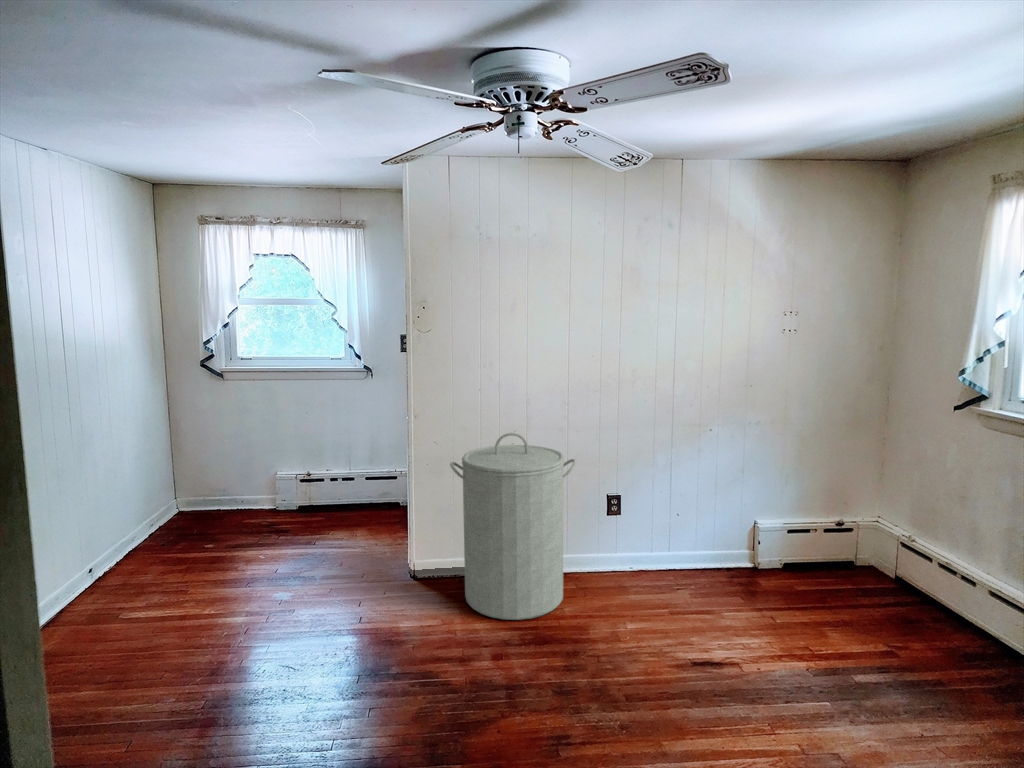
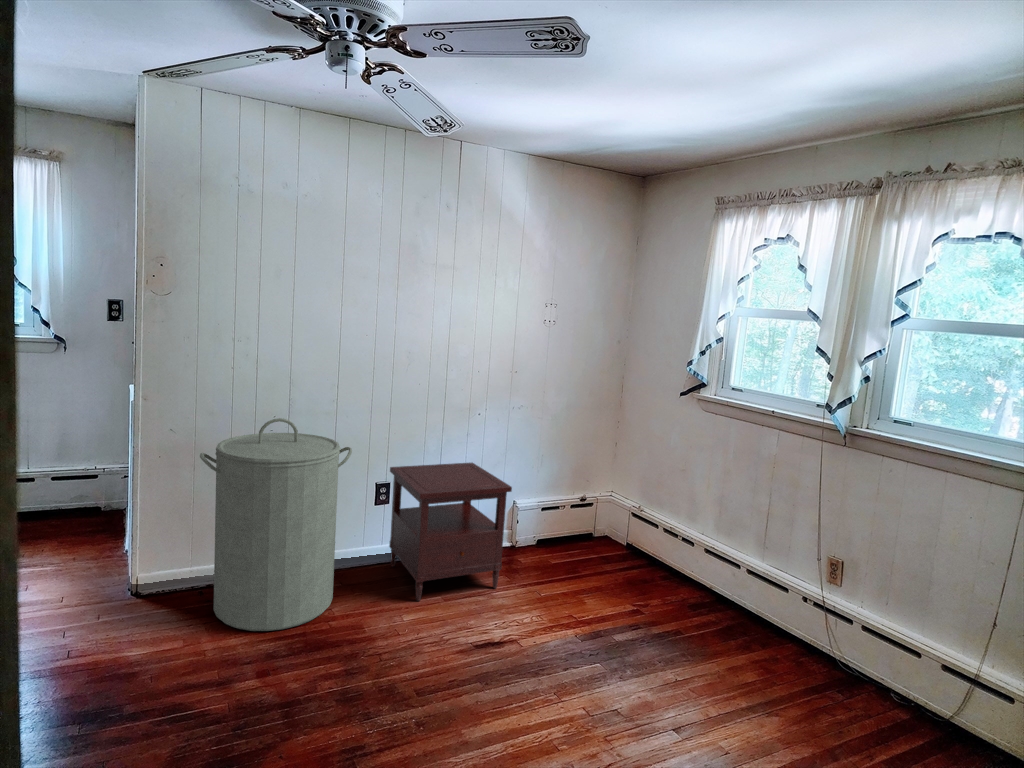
side table: none [618,477,739,611] -> present [389,463,512,601]

